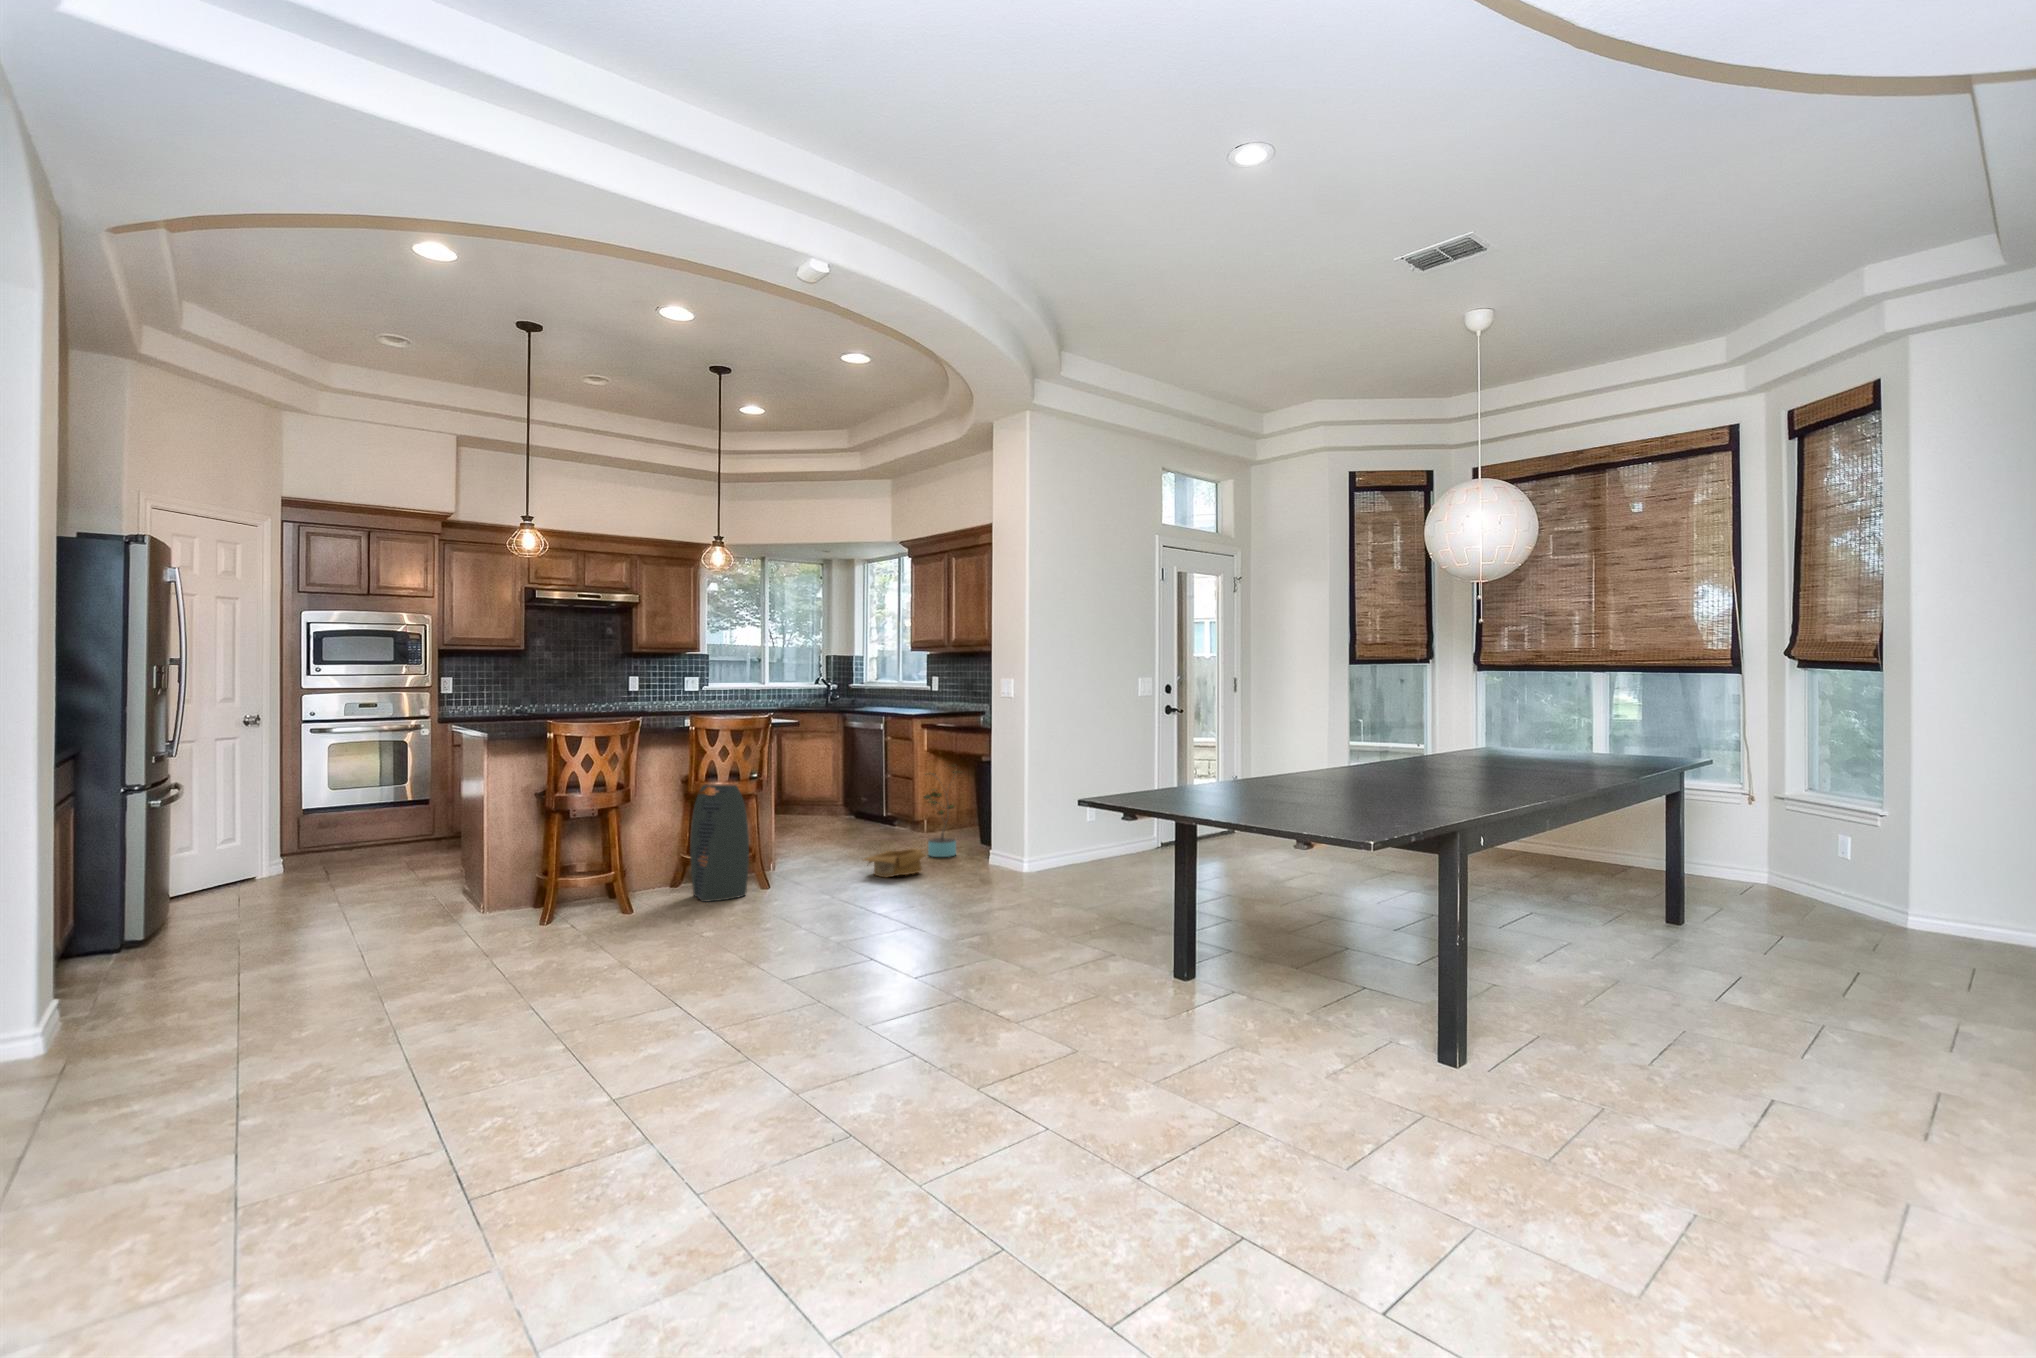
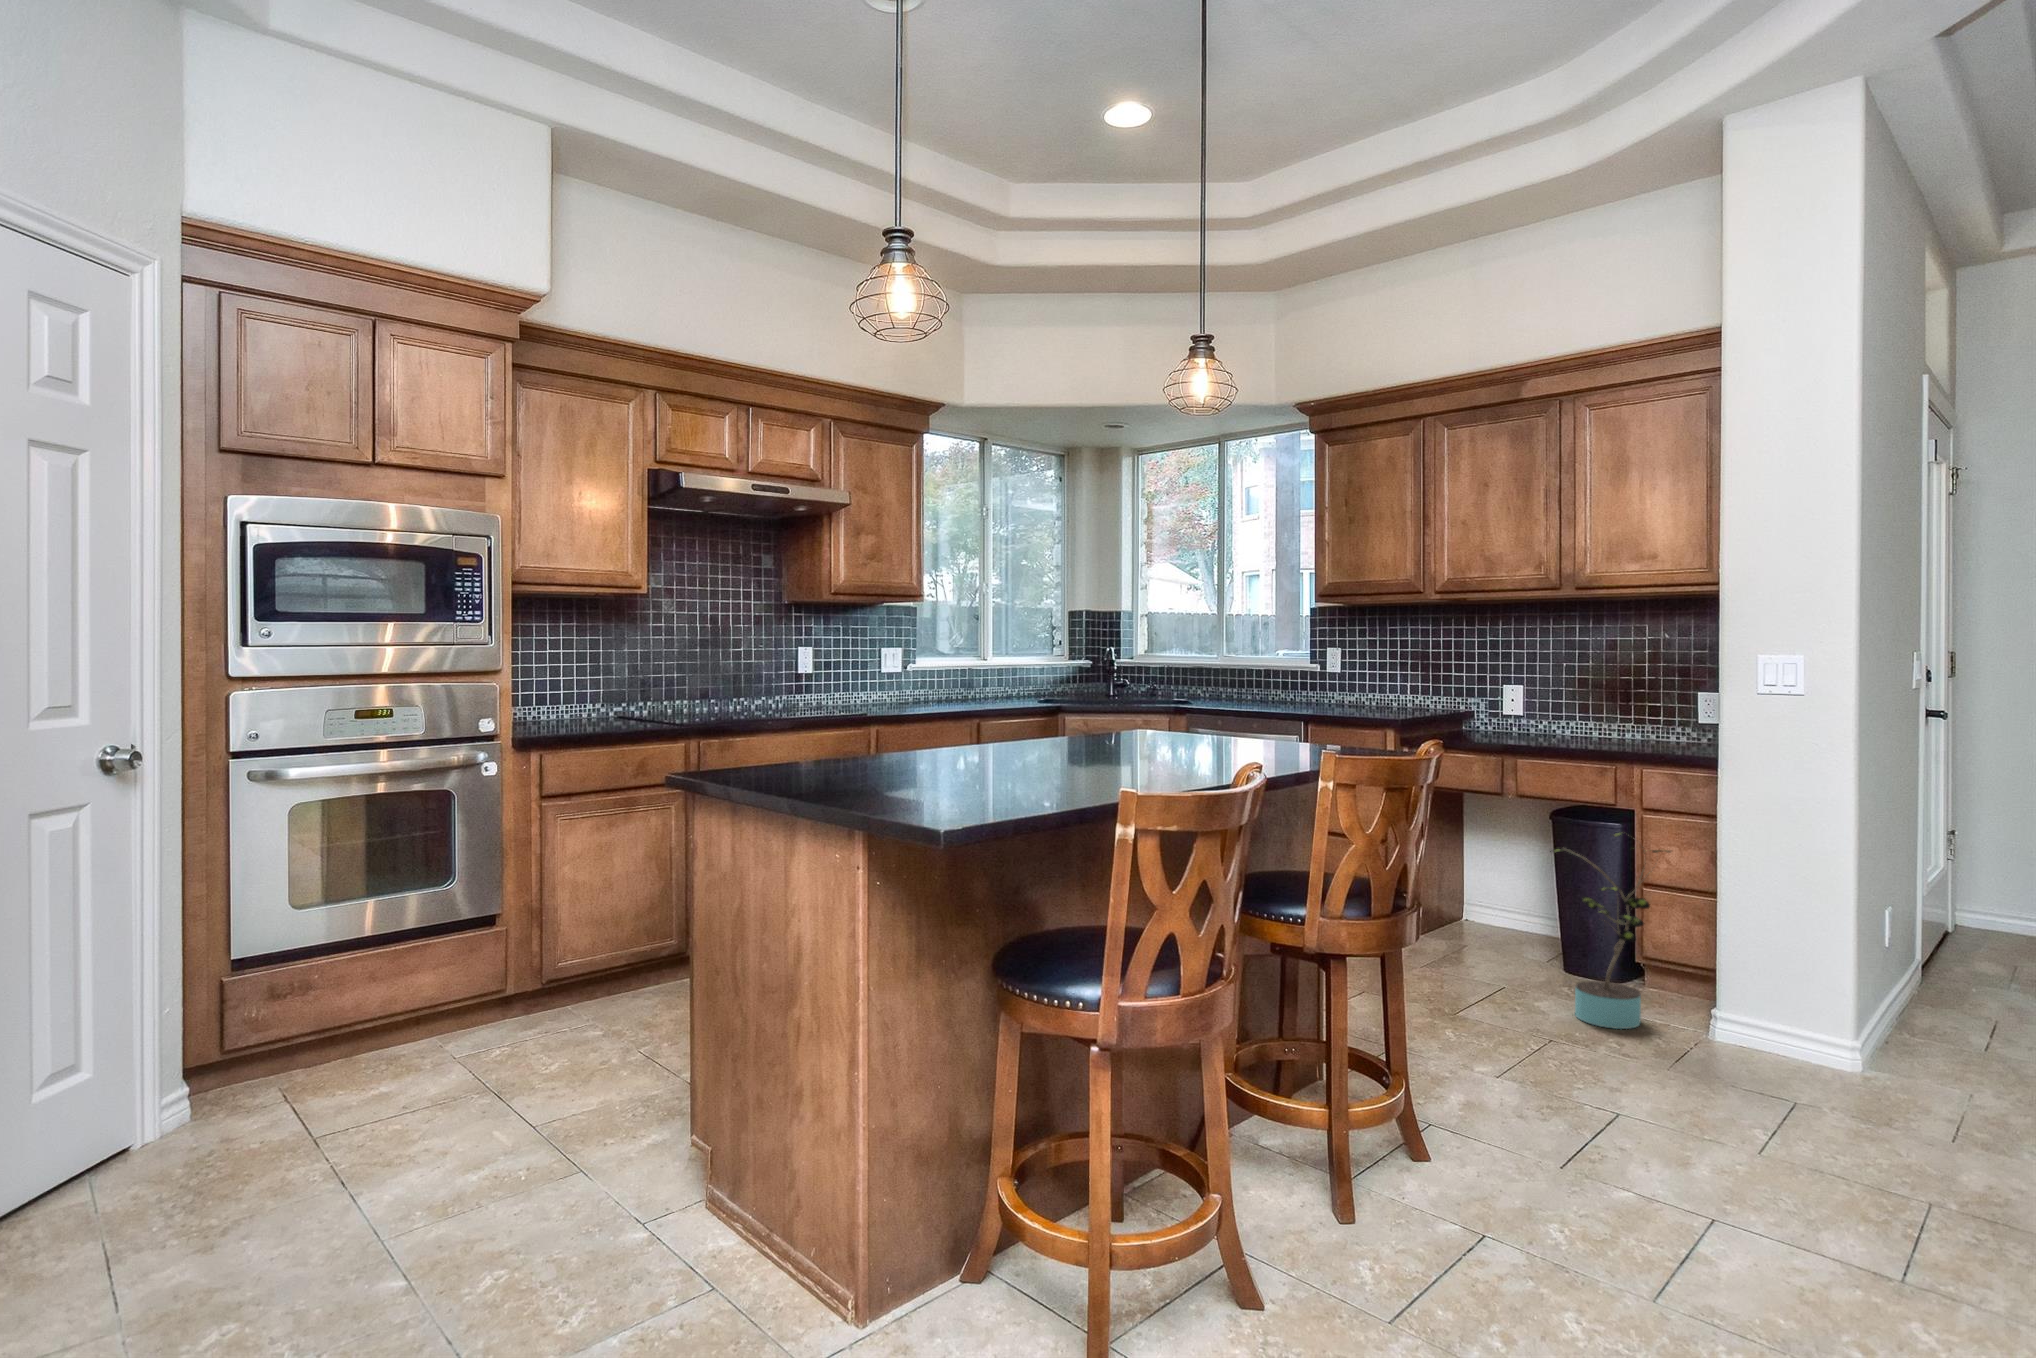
air purifier: present [690,785,749,902] -> none [1389,943,1530,1277]
cardboard box: present [864,848,925,877] -> none [1602,1037,1744,1124]

